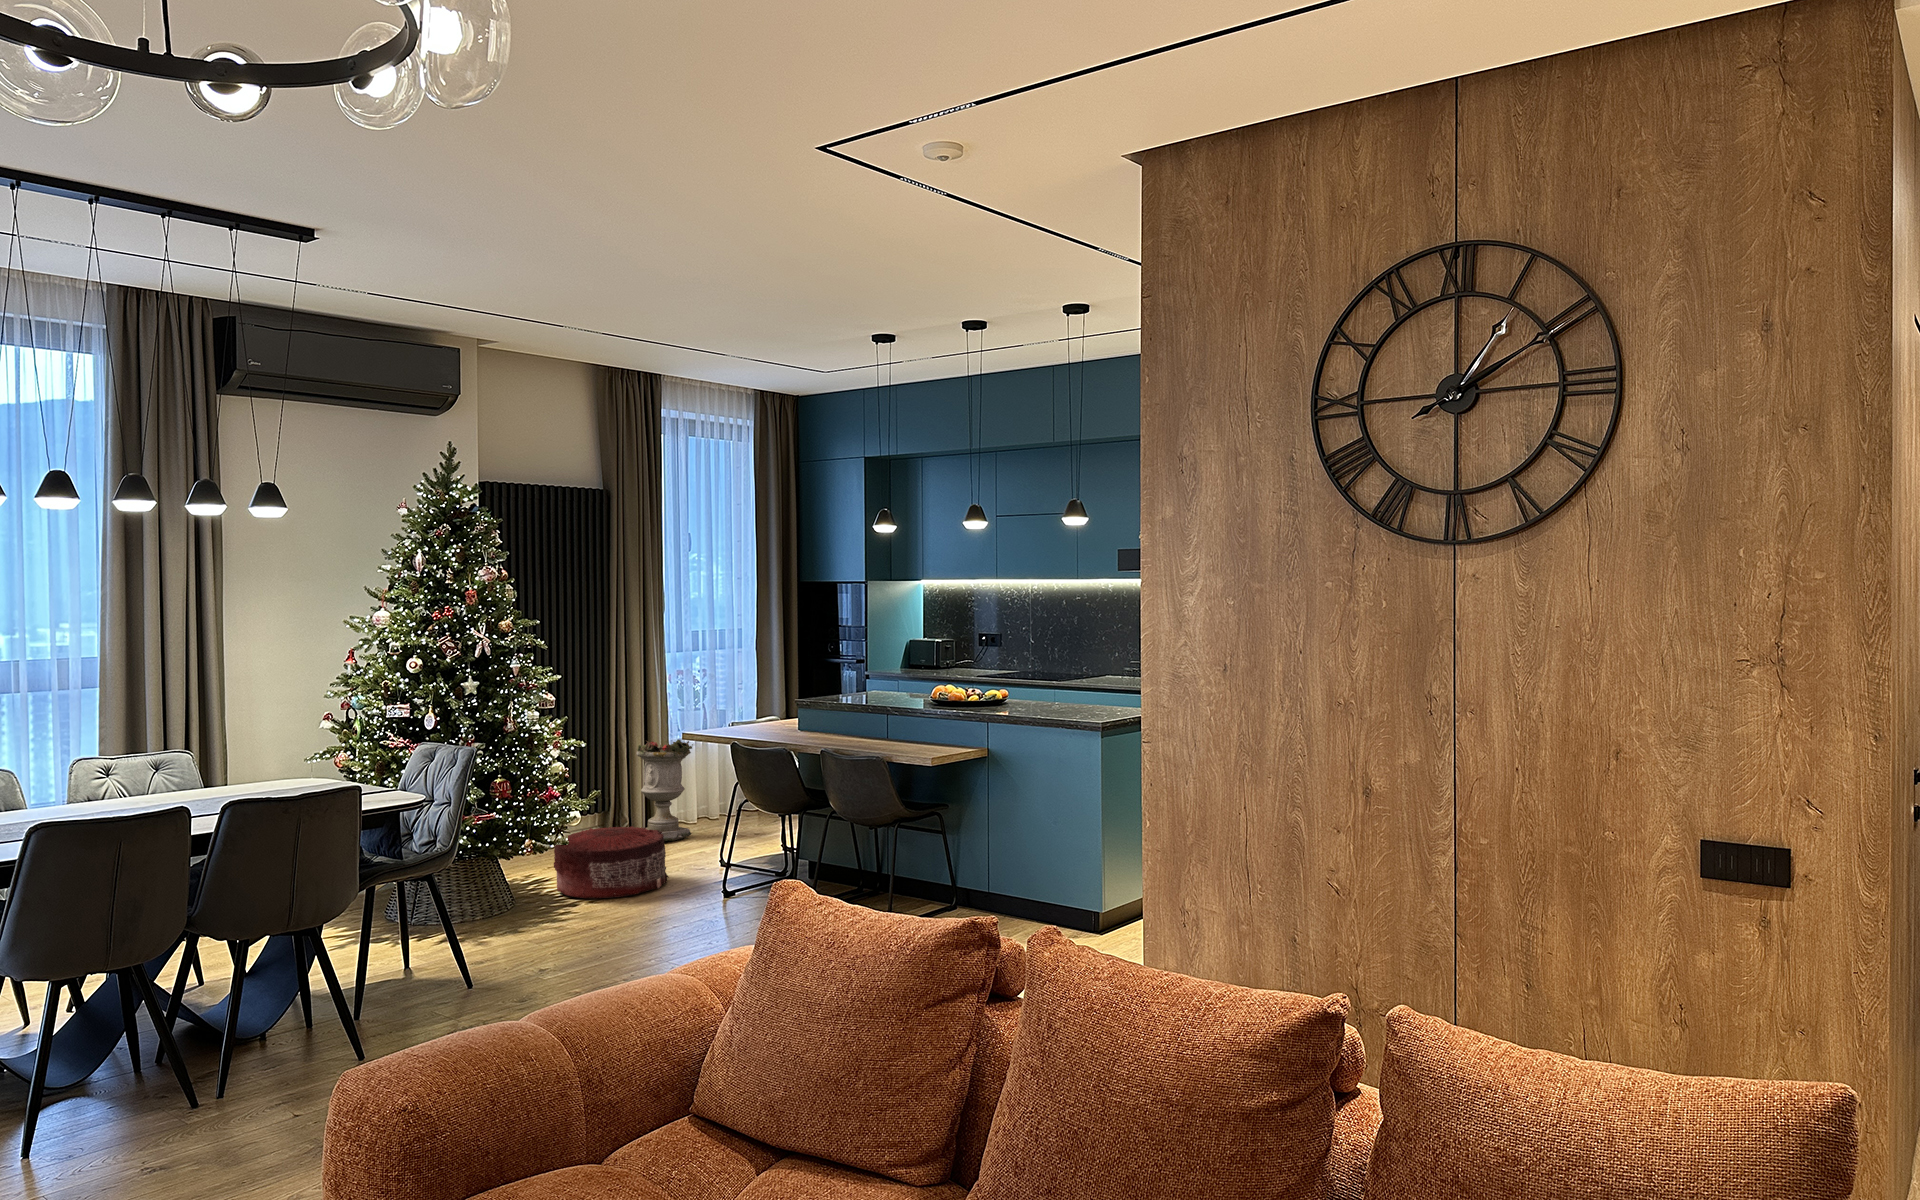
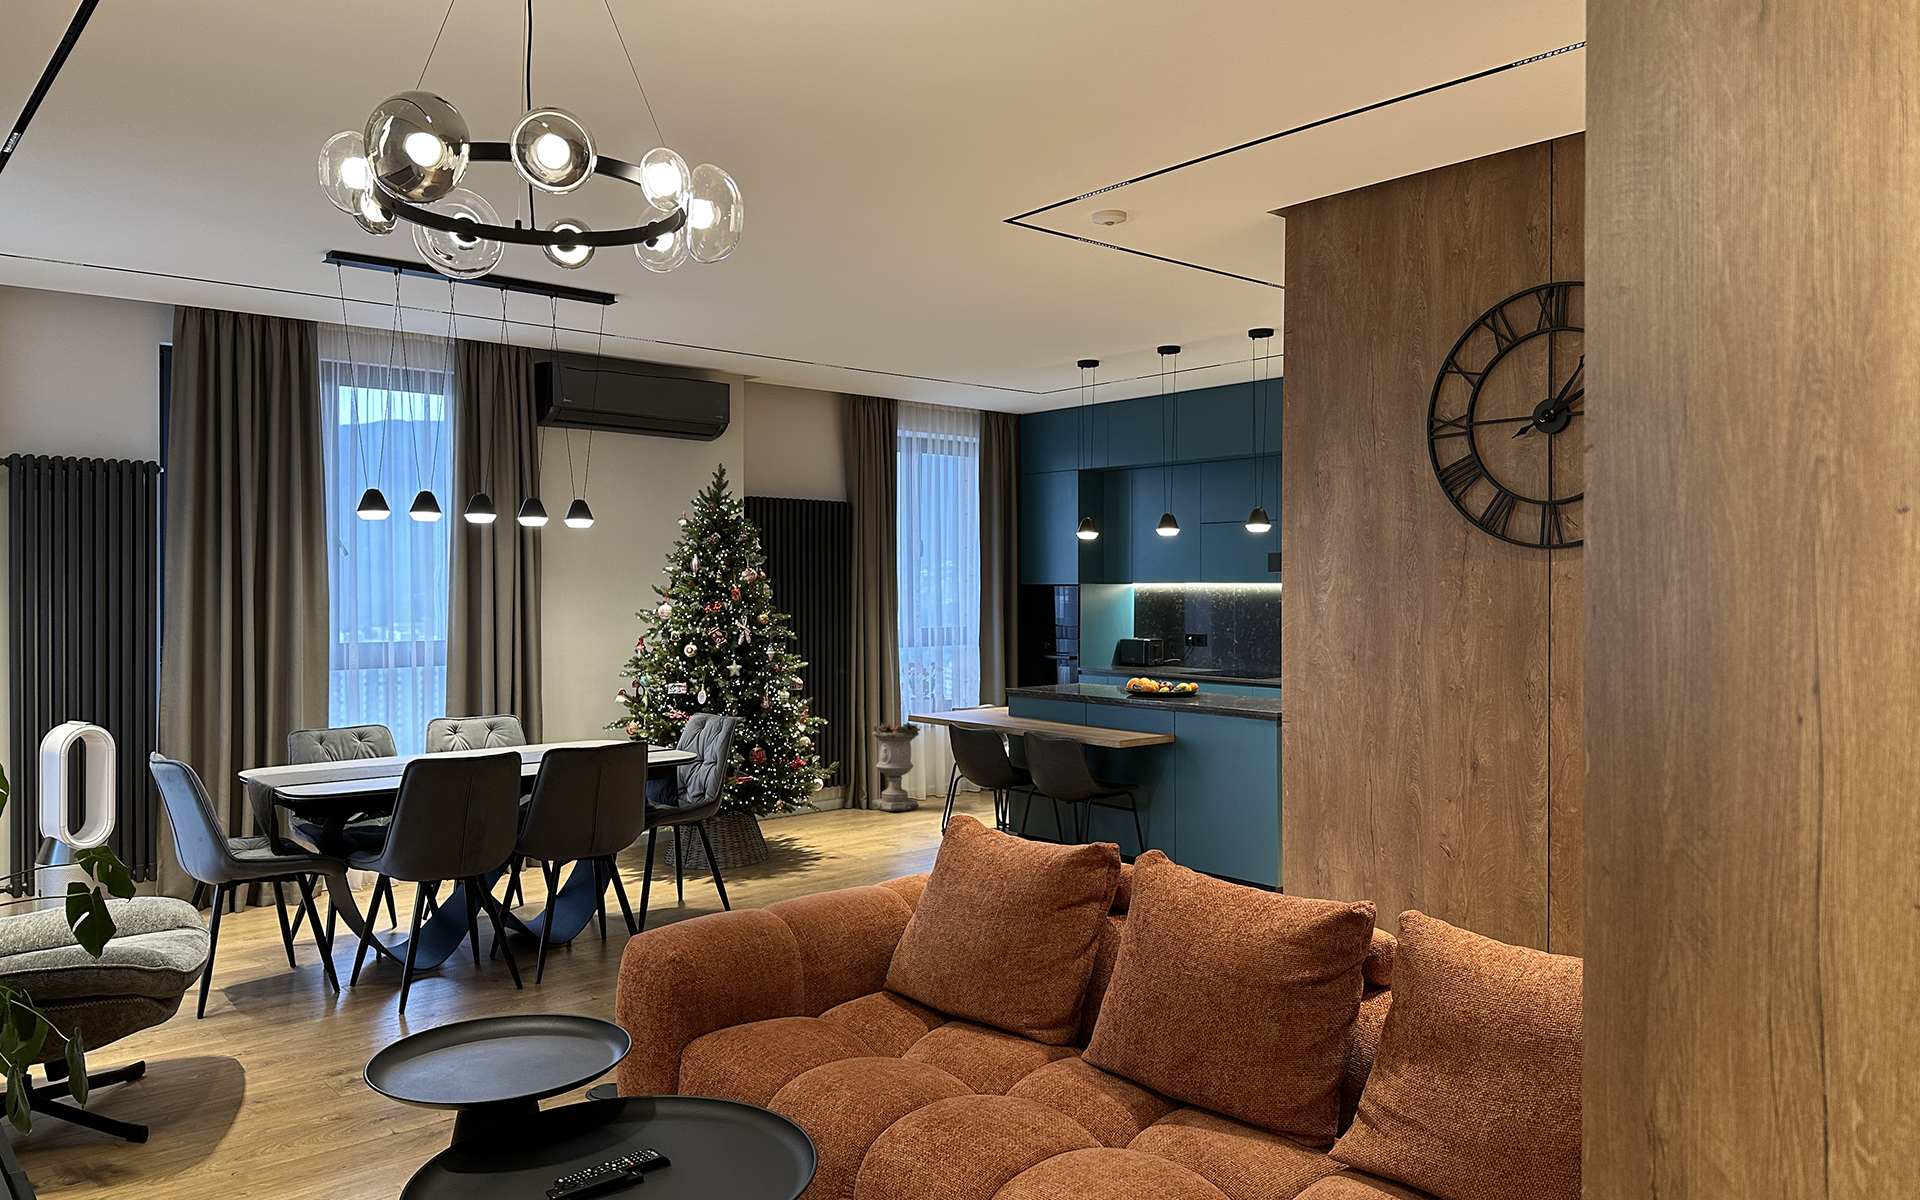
pouf: present [554,826,669,898] -> none [801,794,897,854]

